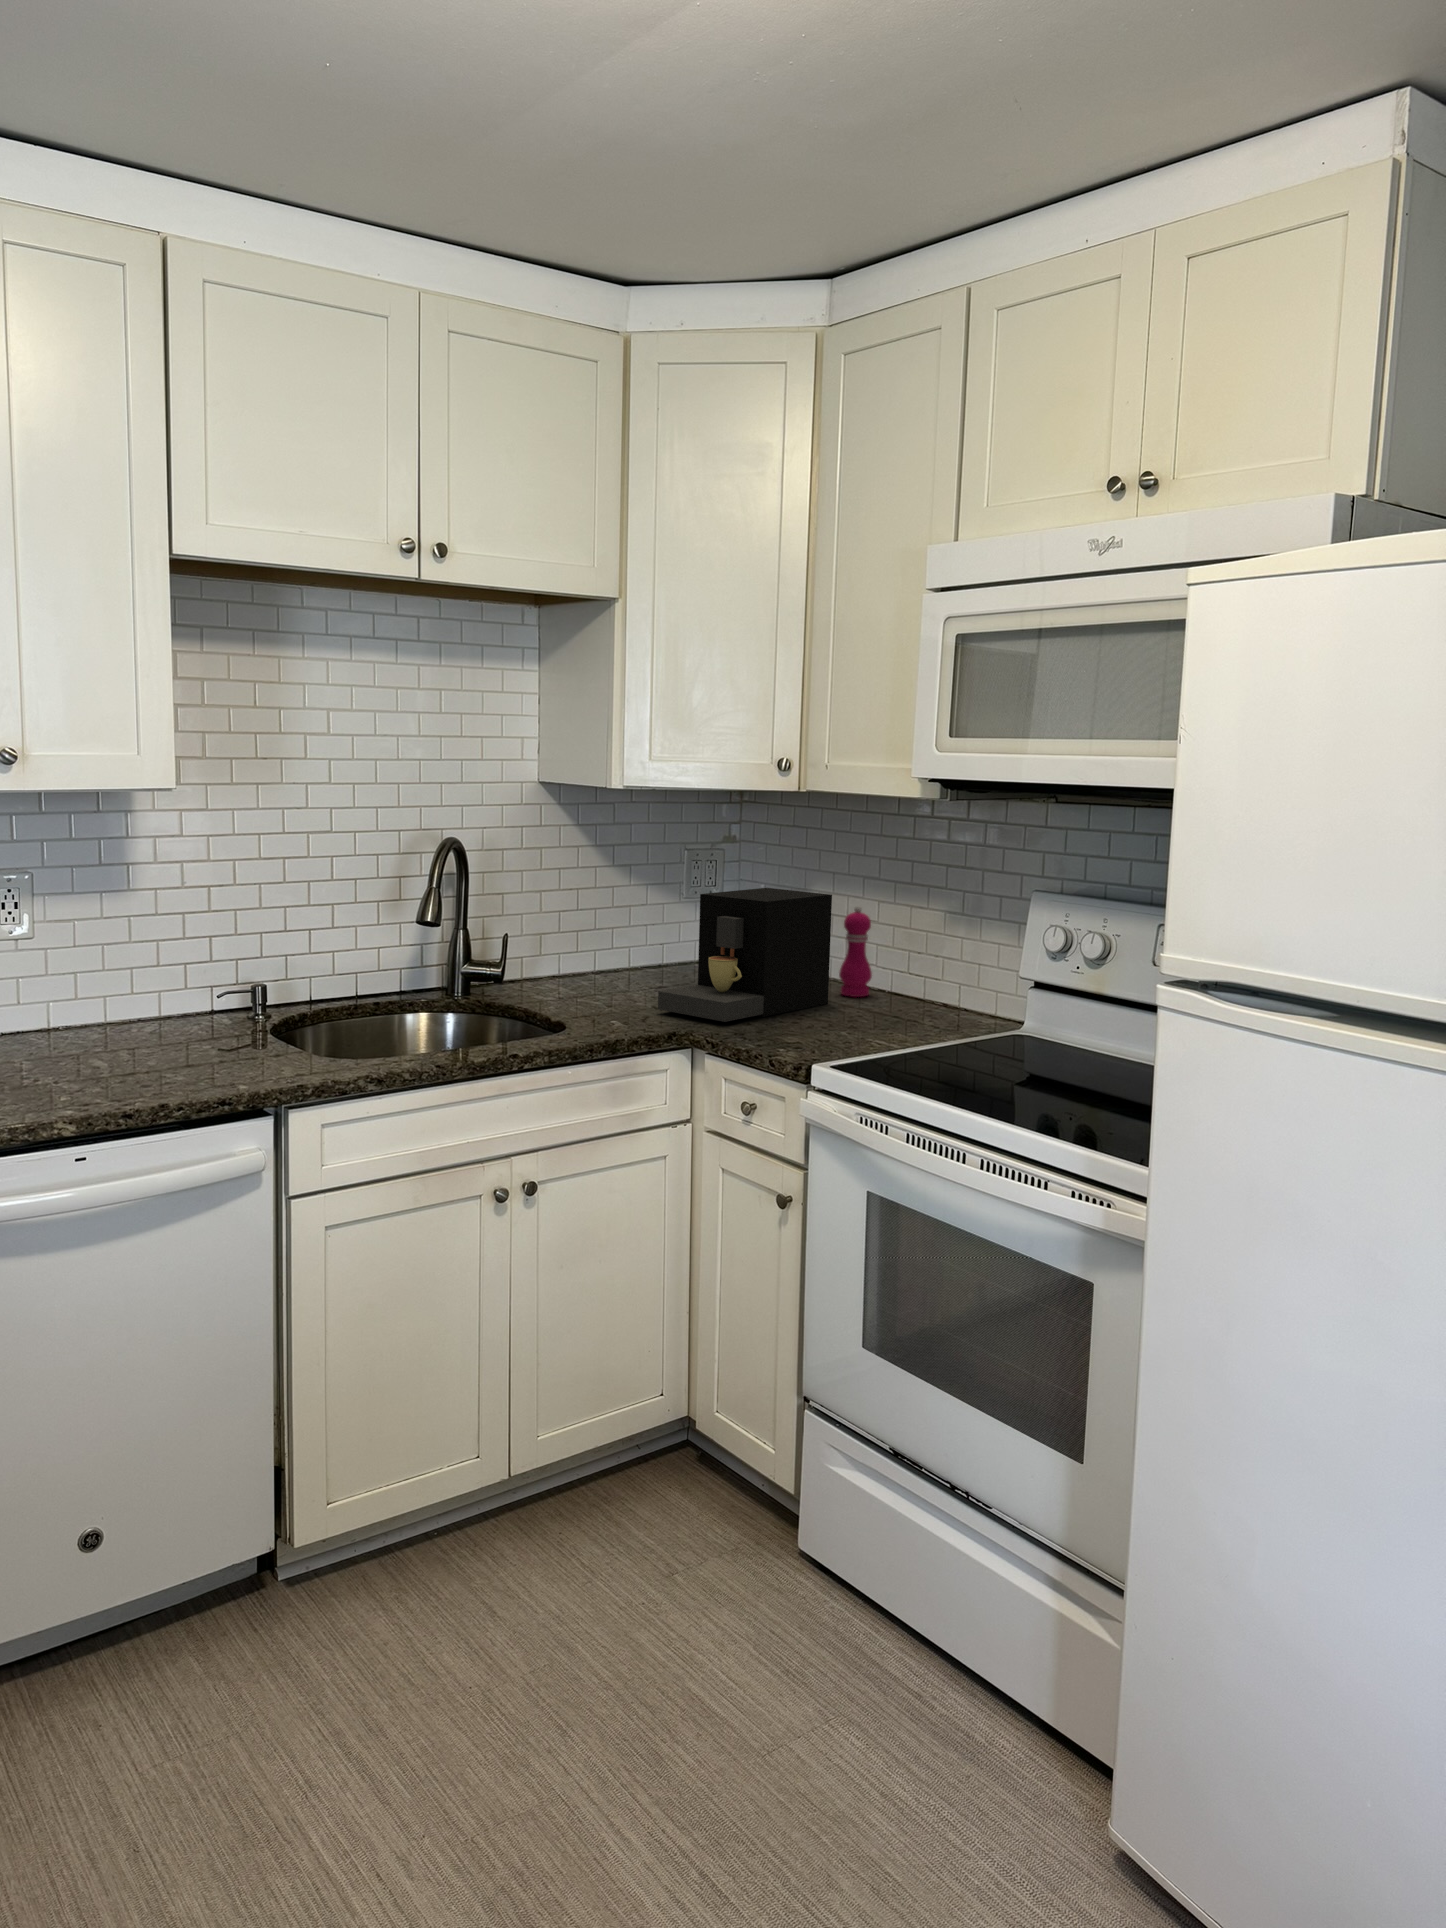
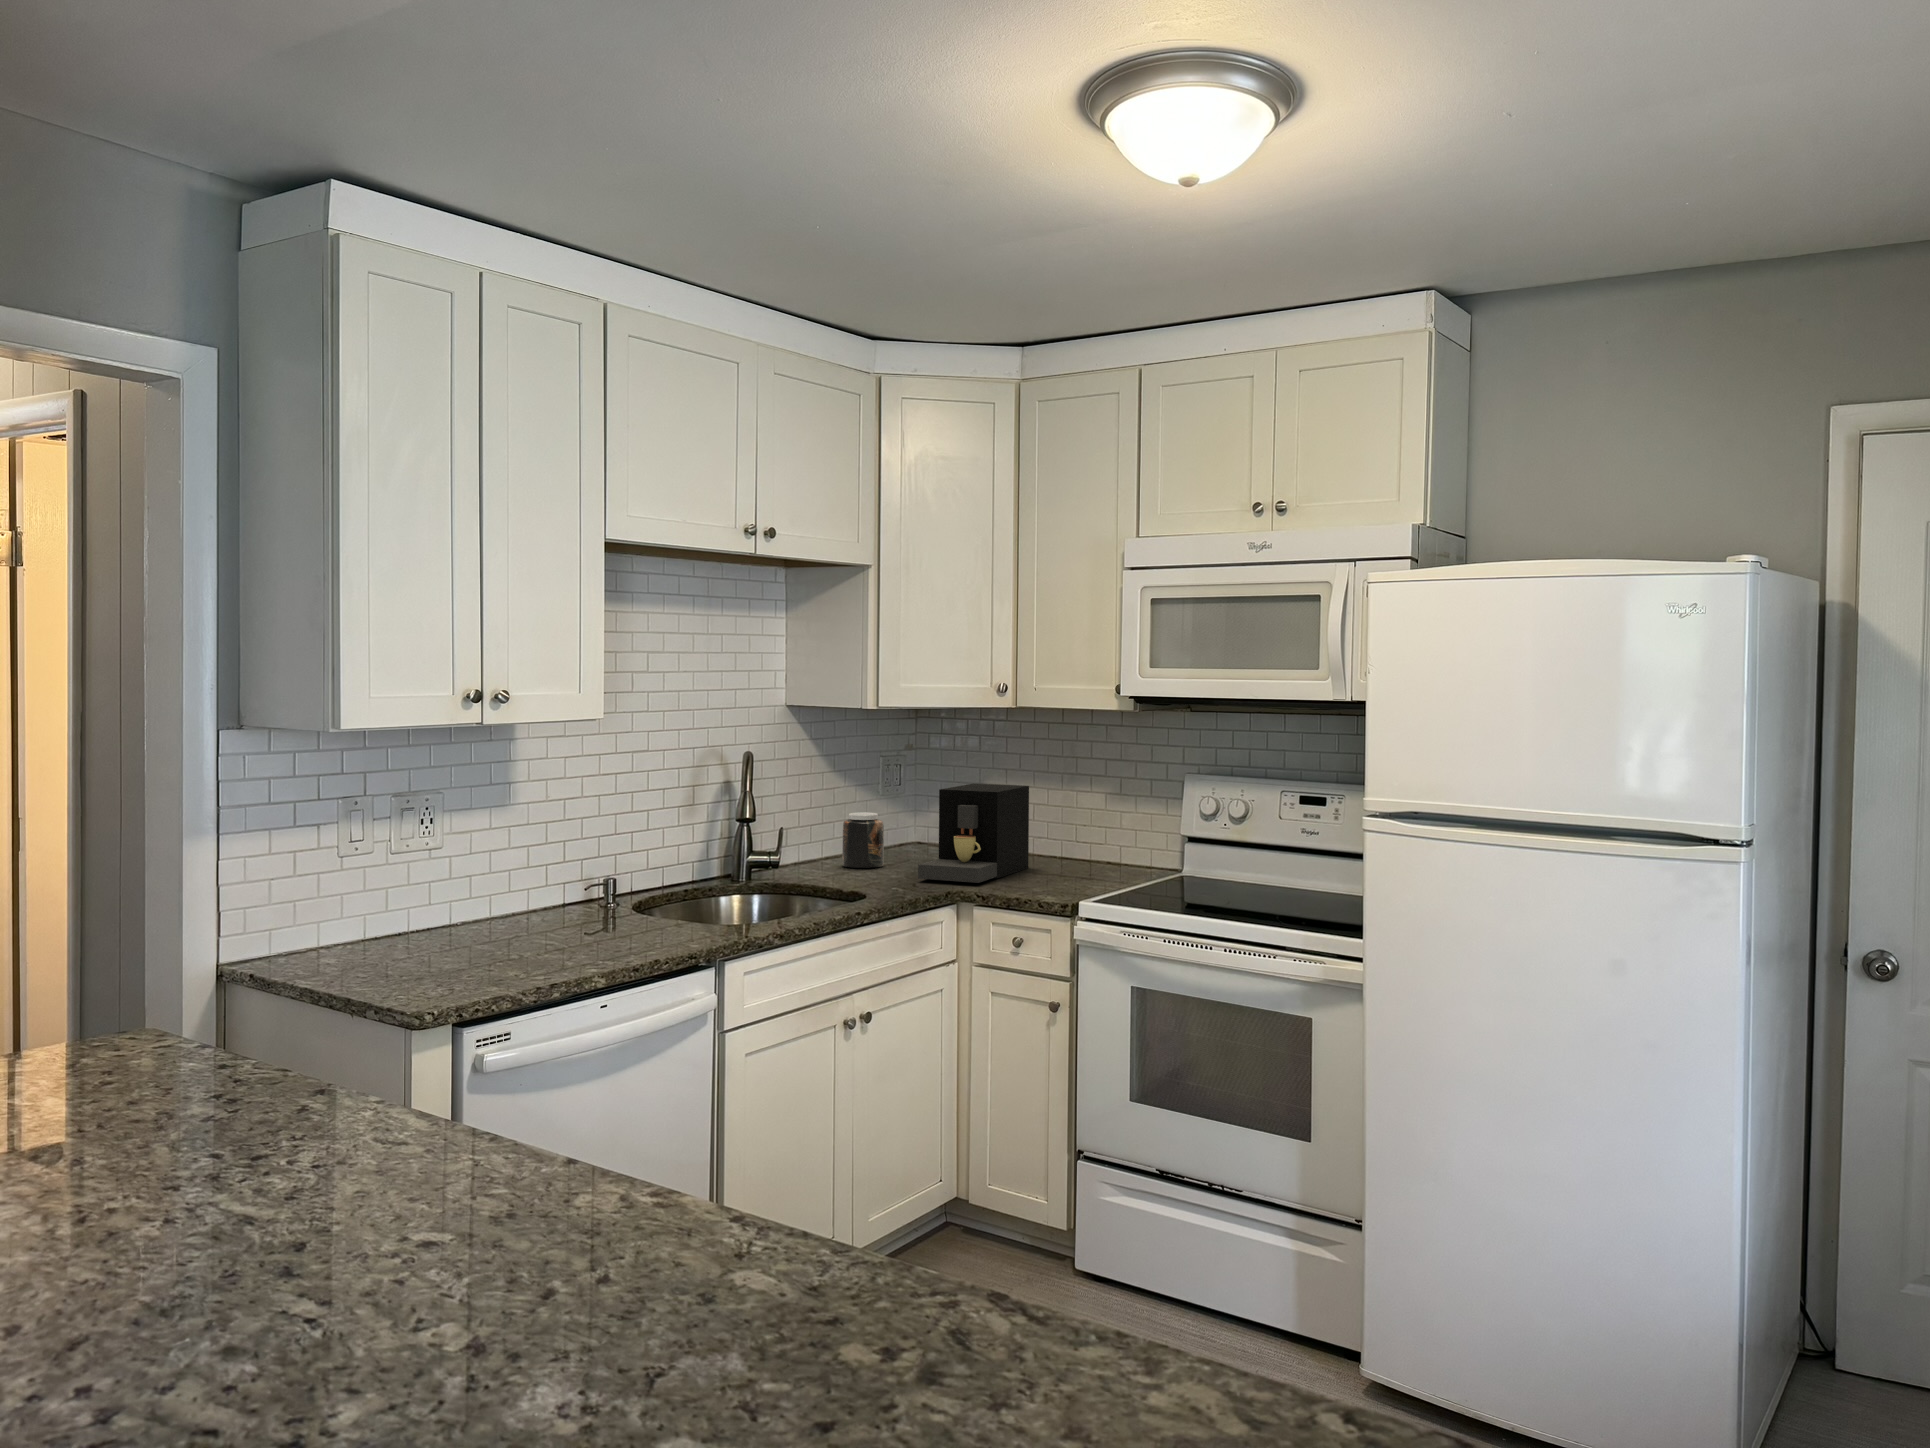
pepper mill: present [839,905,872,997] -> none [1027,794,1051,862]
jar: none [599,918,651,989] -> present [842,812,884,868]

